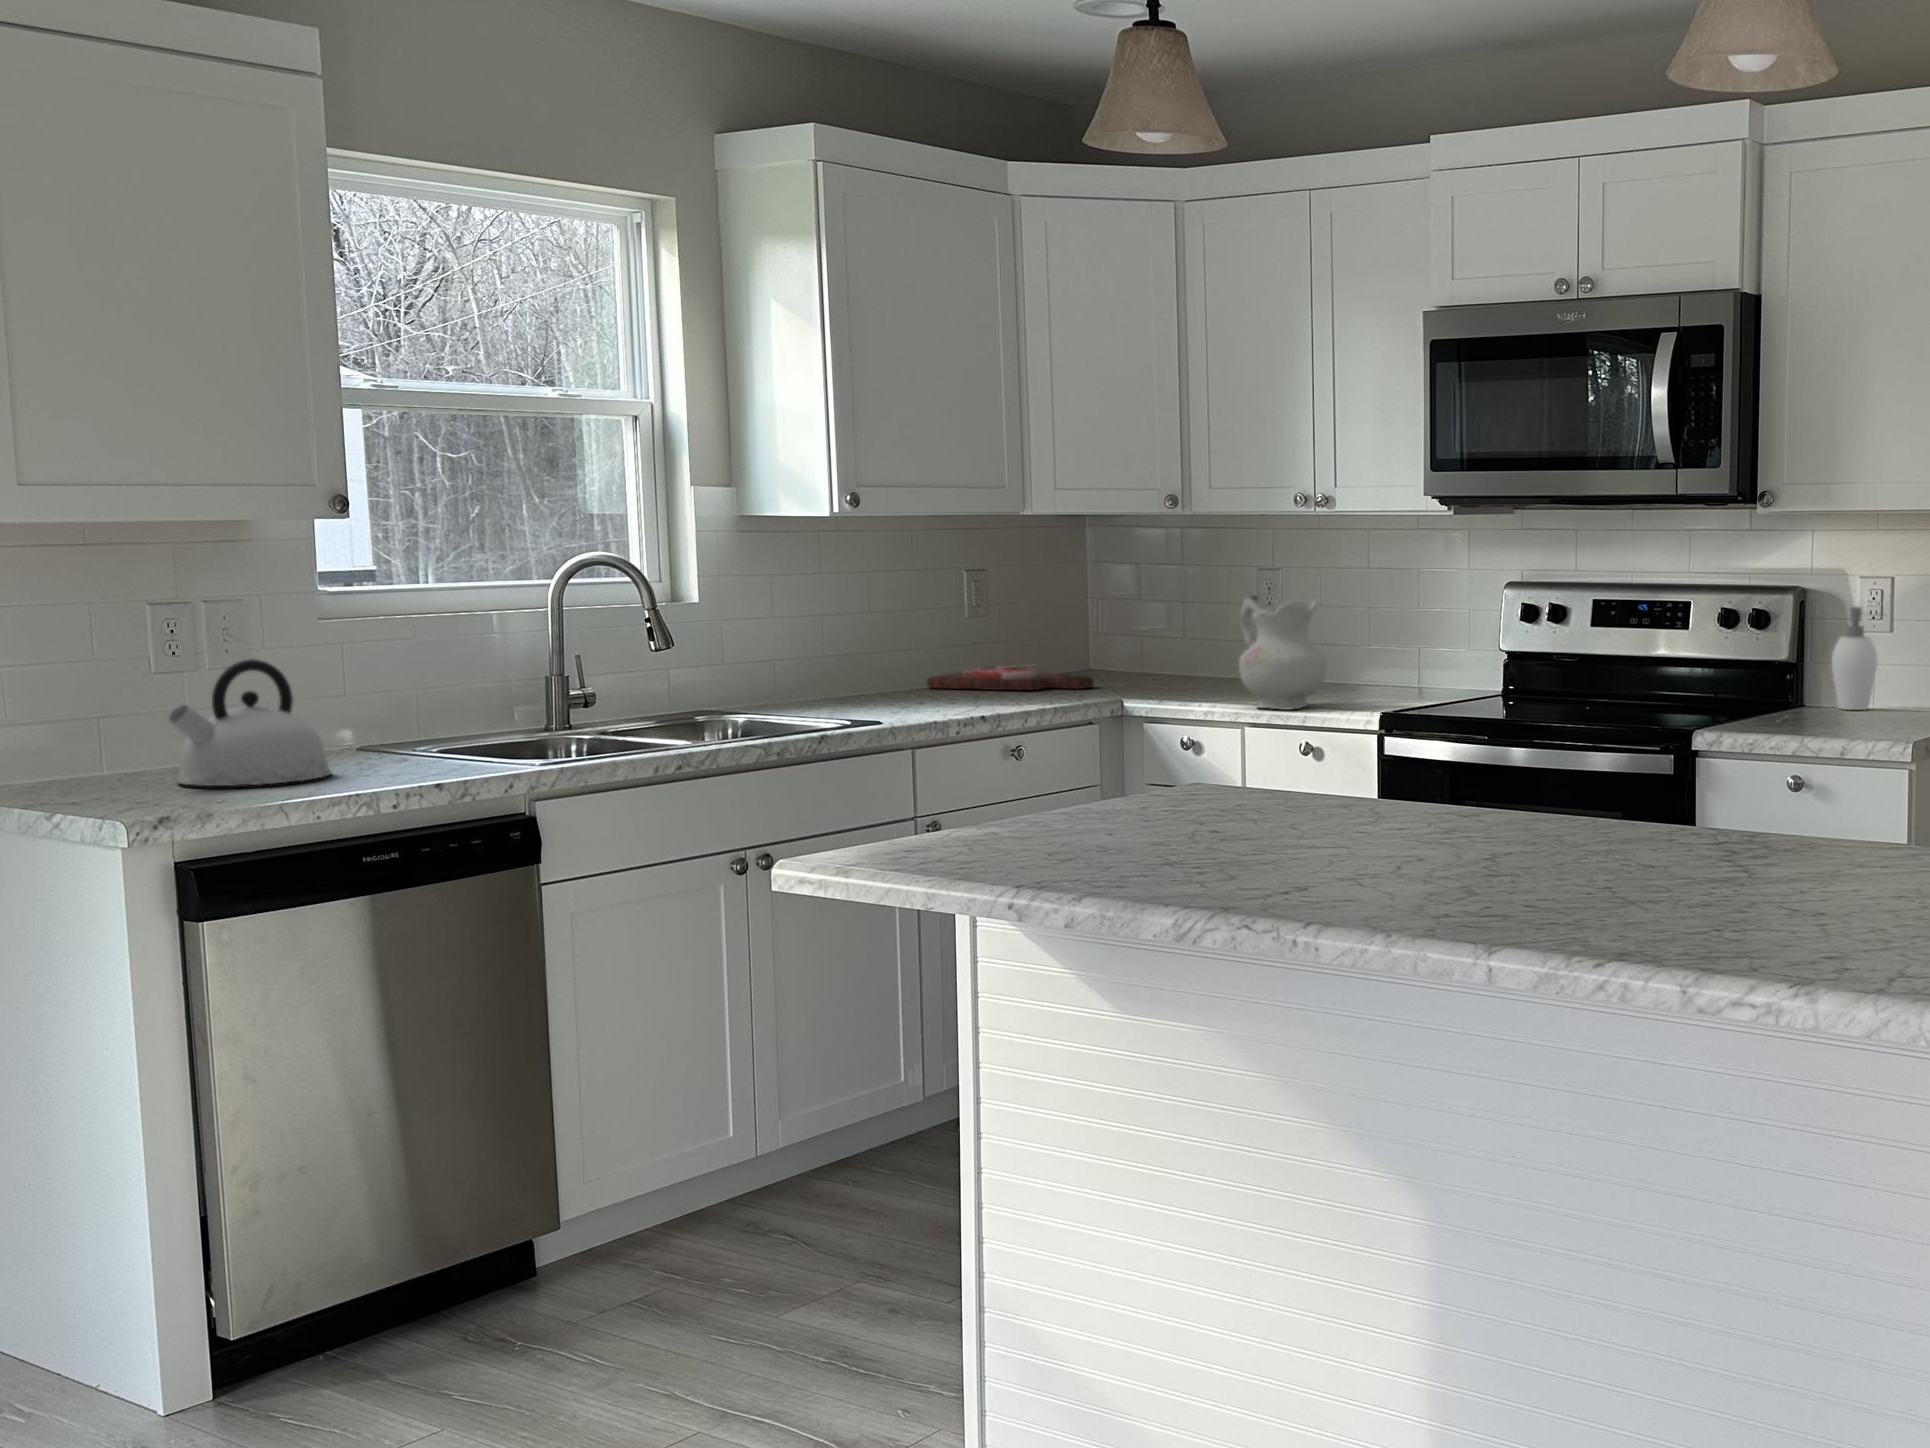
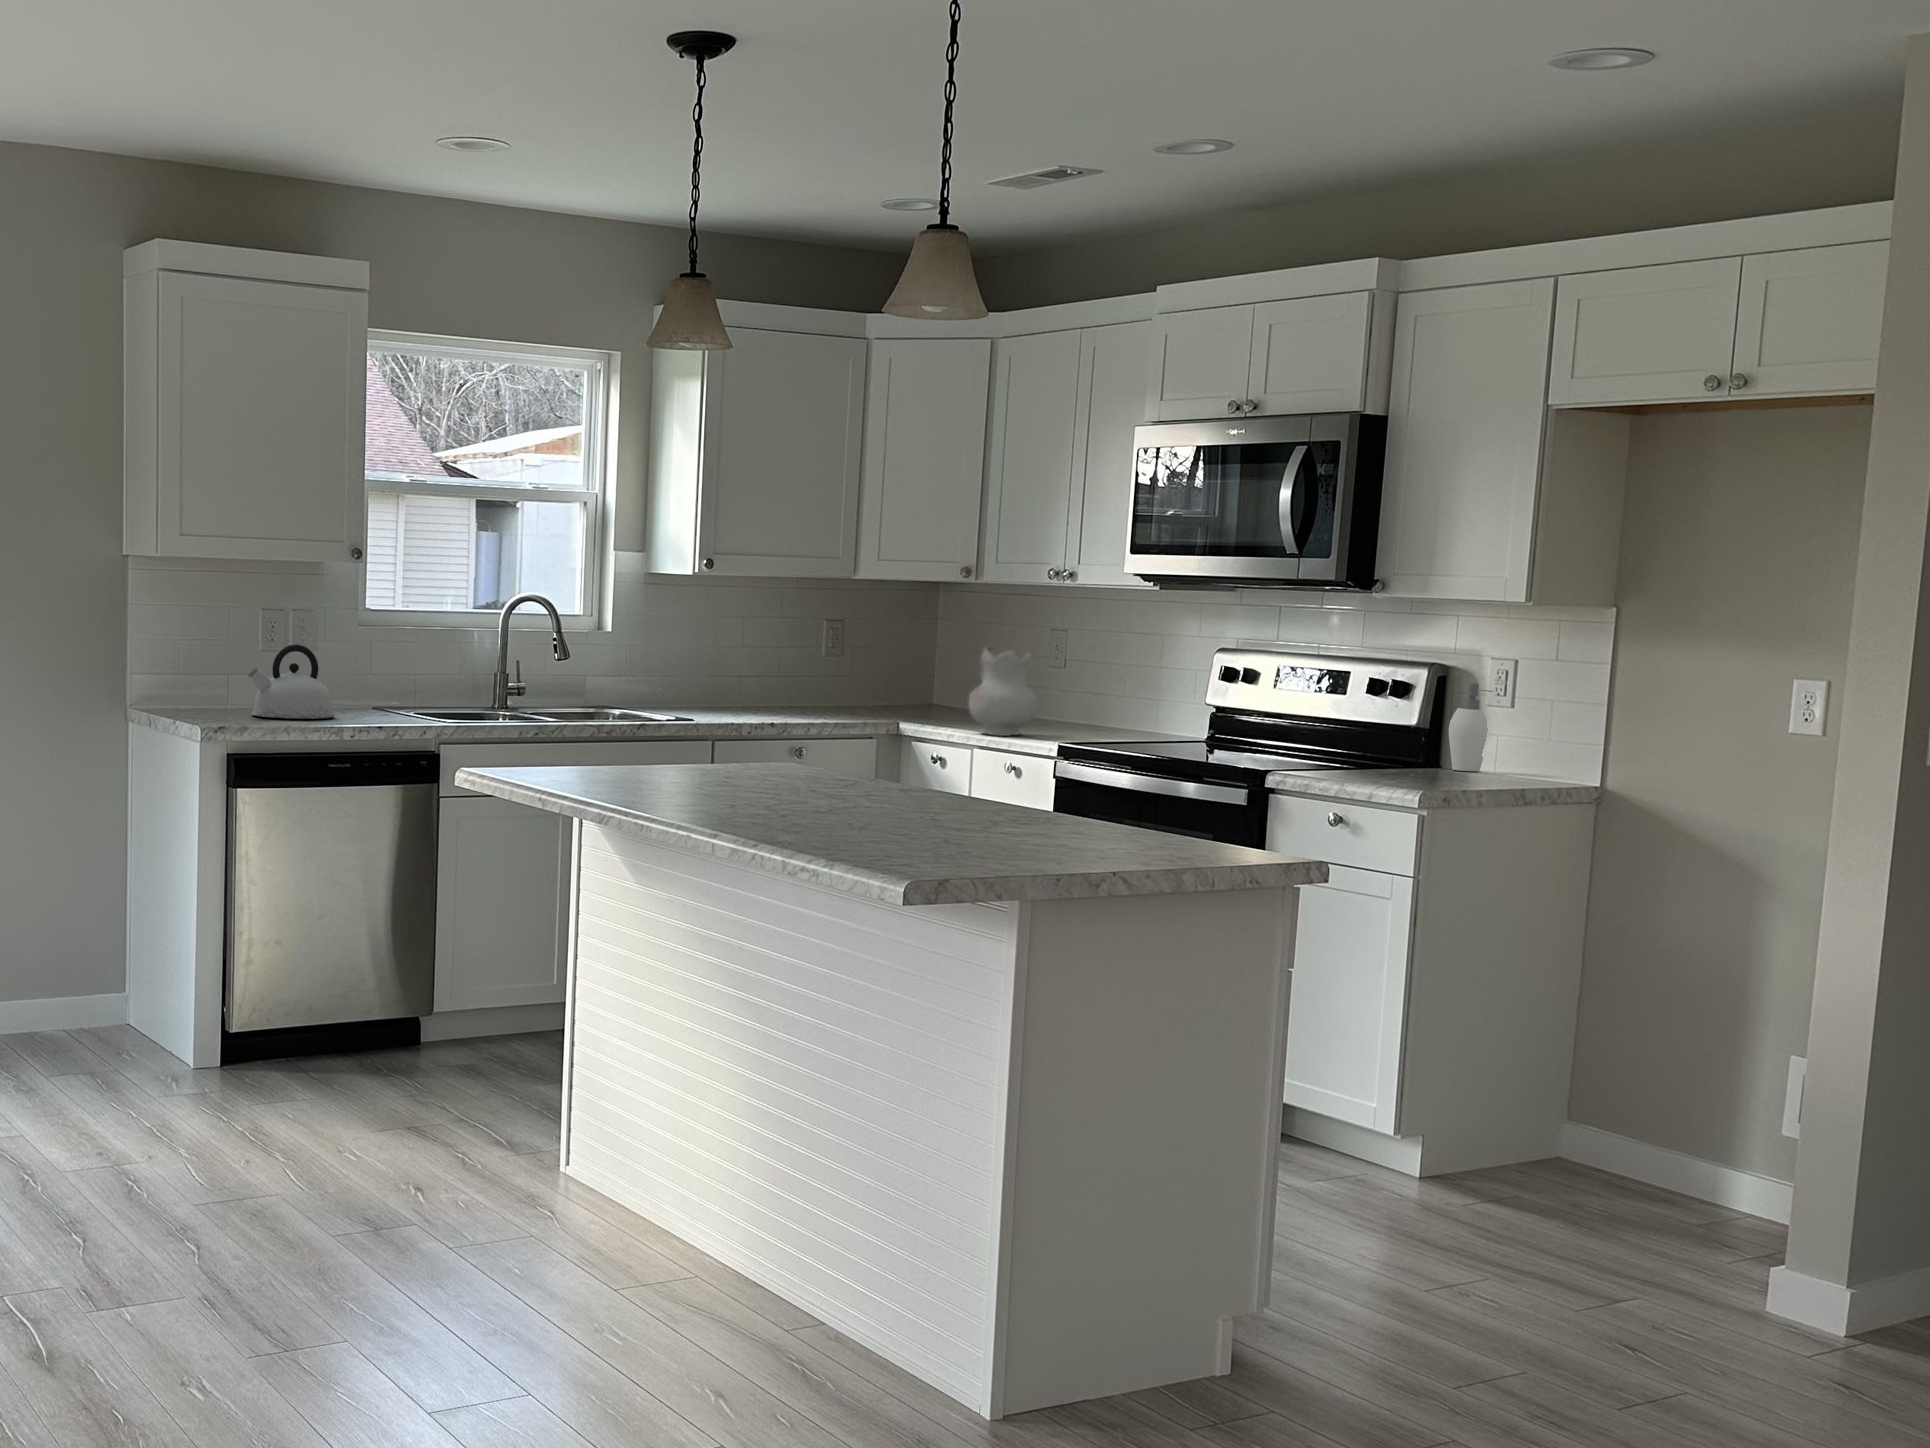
cutting board: present [927,665,1094,690] -> none [783,694,902,714]

